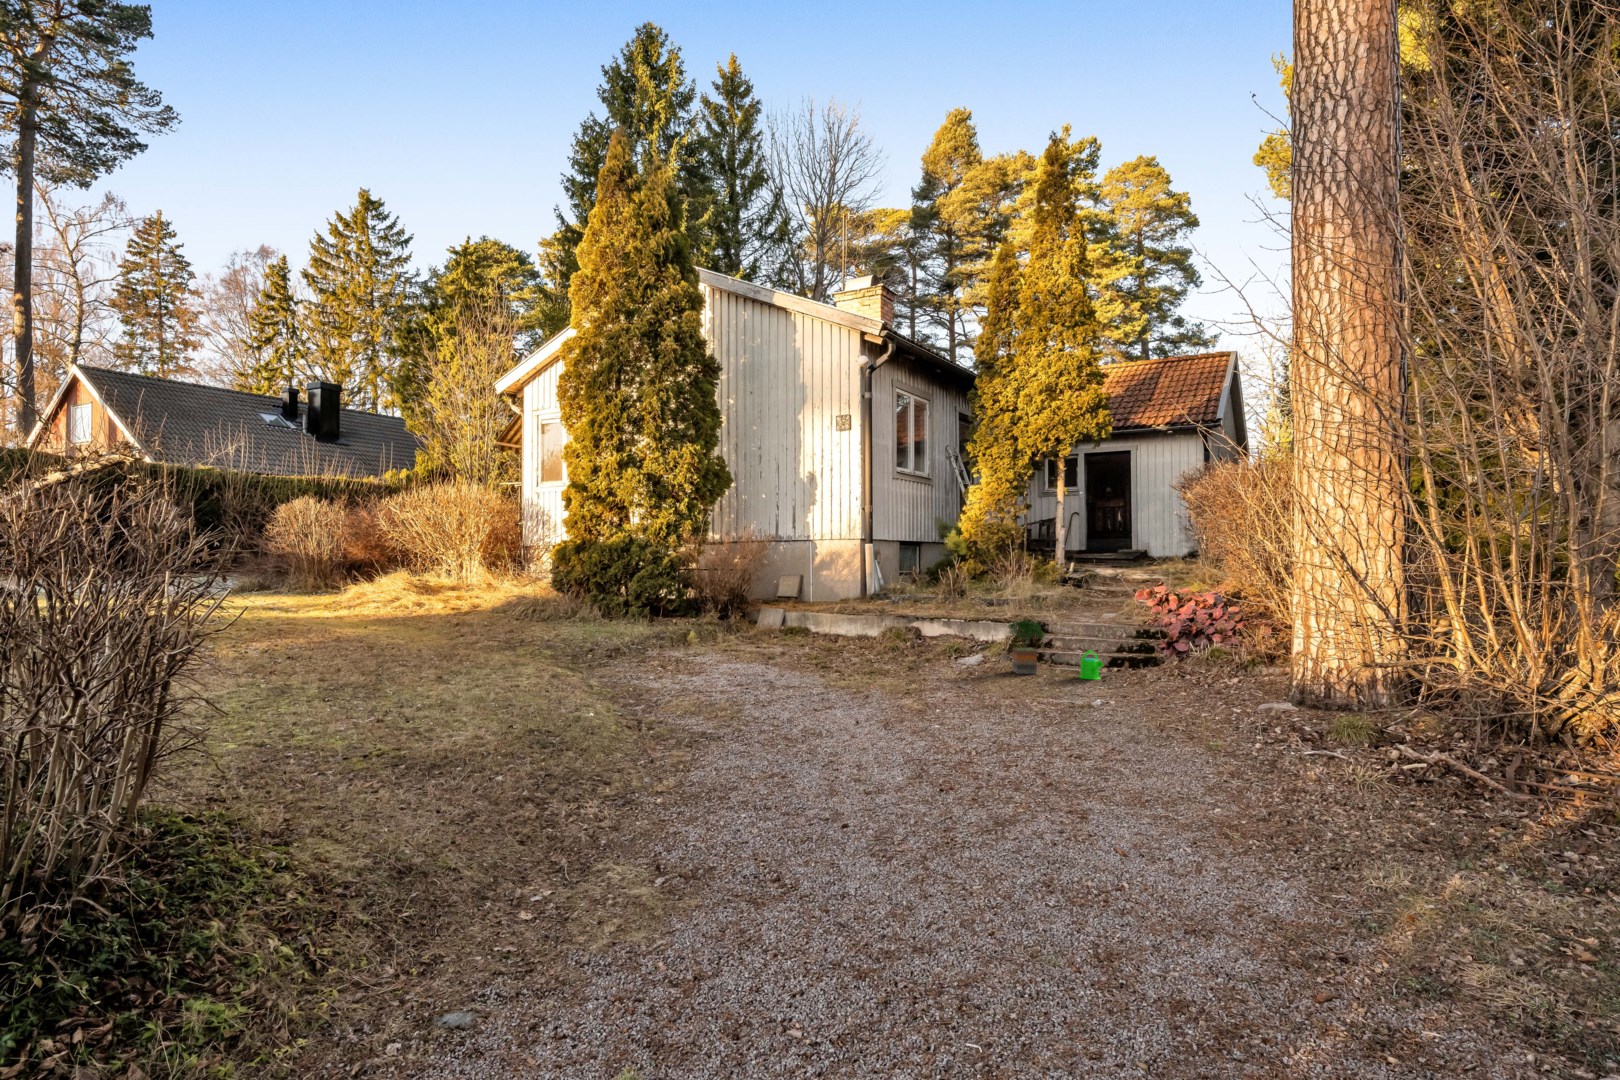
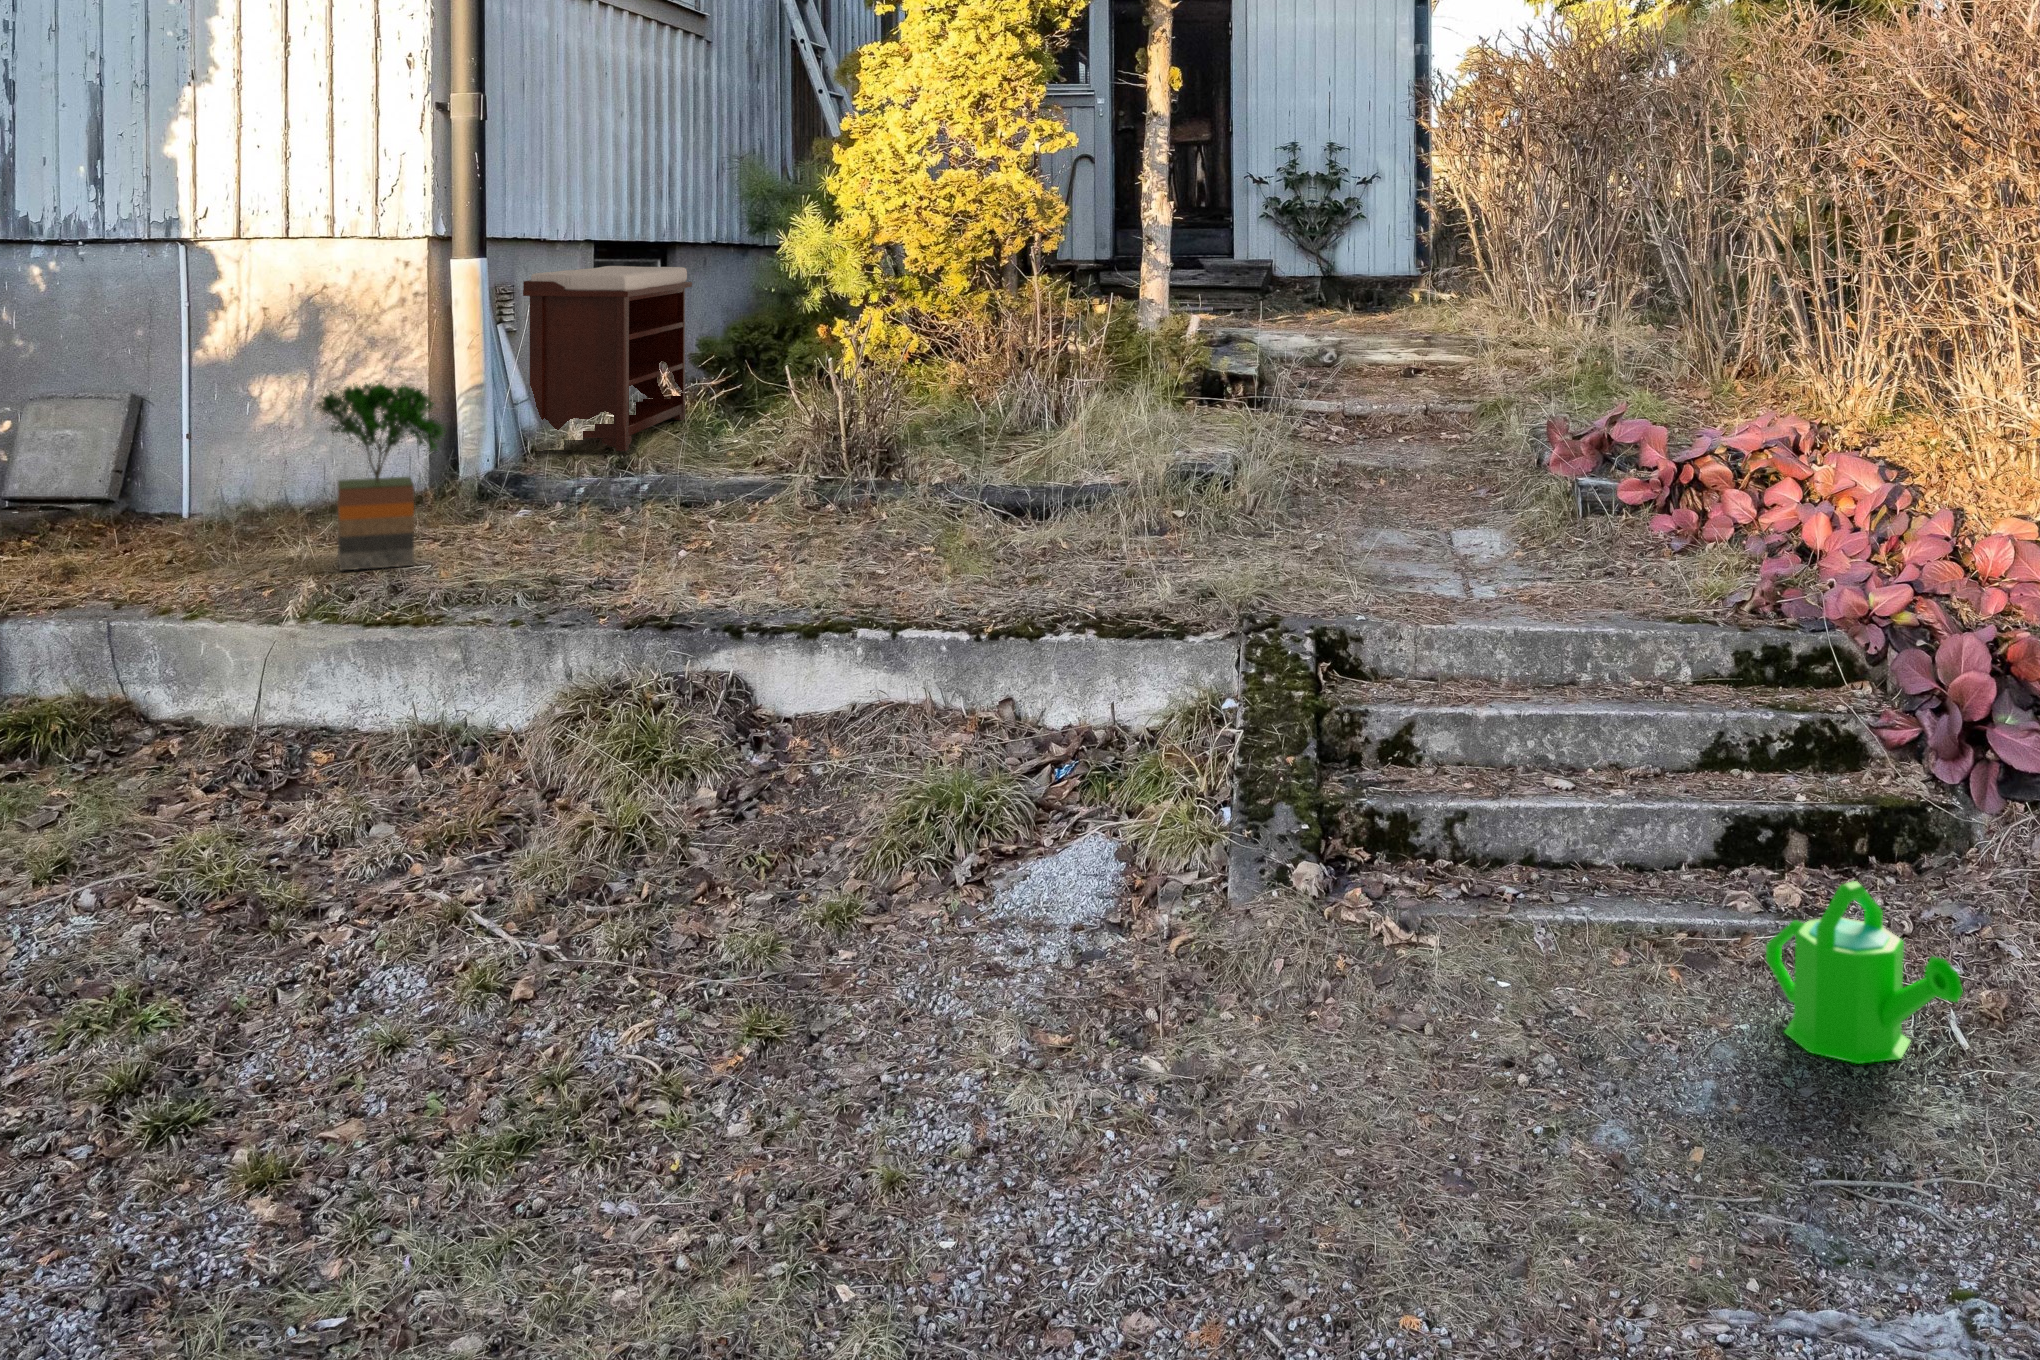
bench: none [882,546,924,591] -> present [523,266,692,451]
potted tree: present [1008,620,1045,674] -> present [315,382,446,571]

